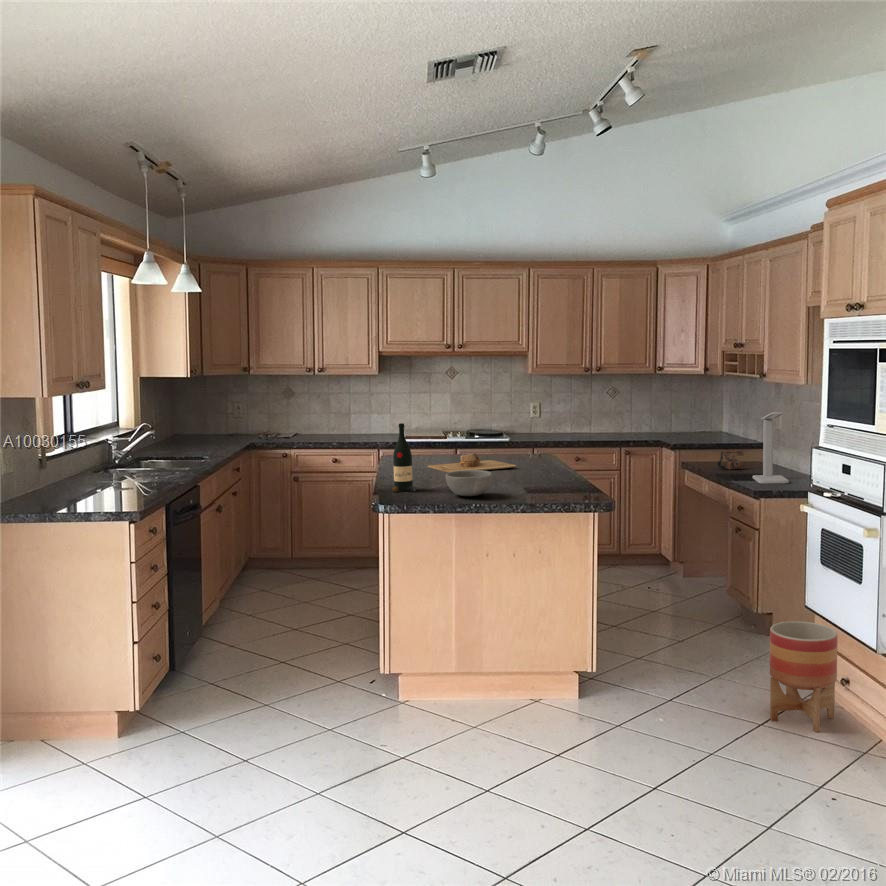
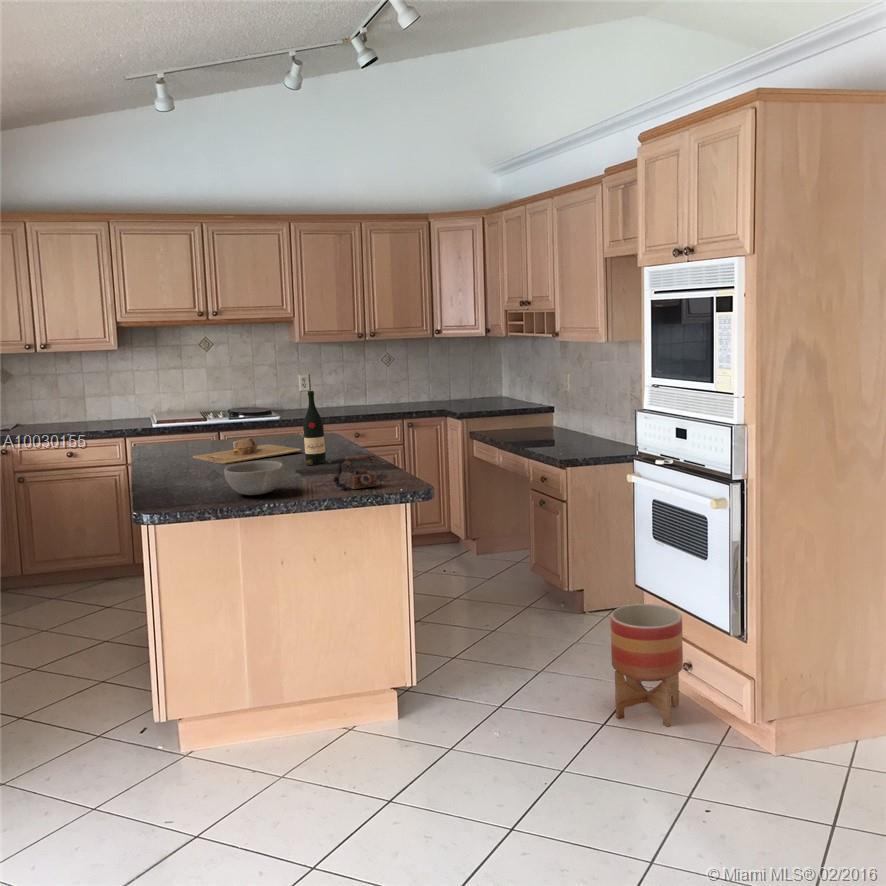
desk lamp: present [753,412,789,483] -> none [551,374,590,451]
wine bottle: present [392,423,416,492] -> present [303,391,332,465]
telephone: present [717,450,744,470] -> present [334,453,382,489]

